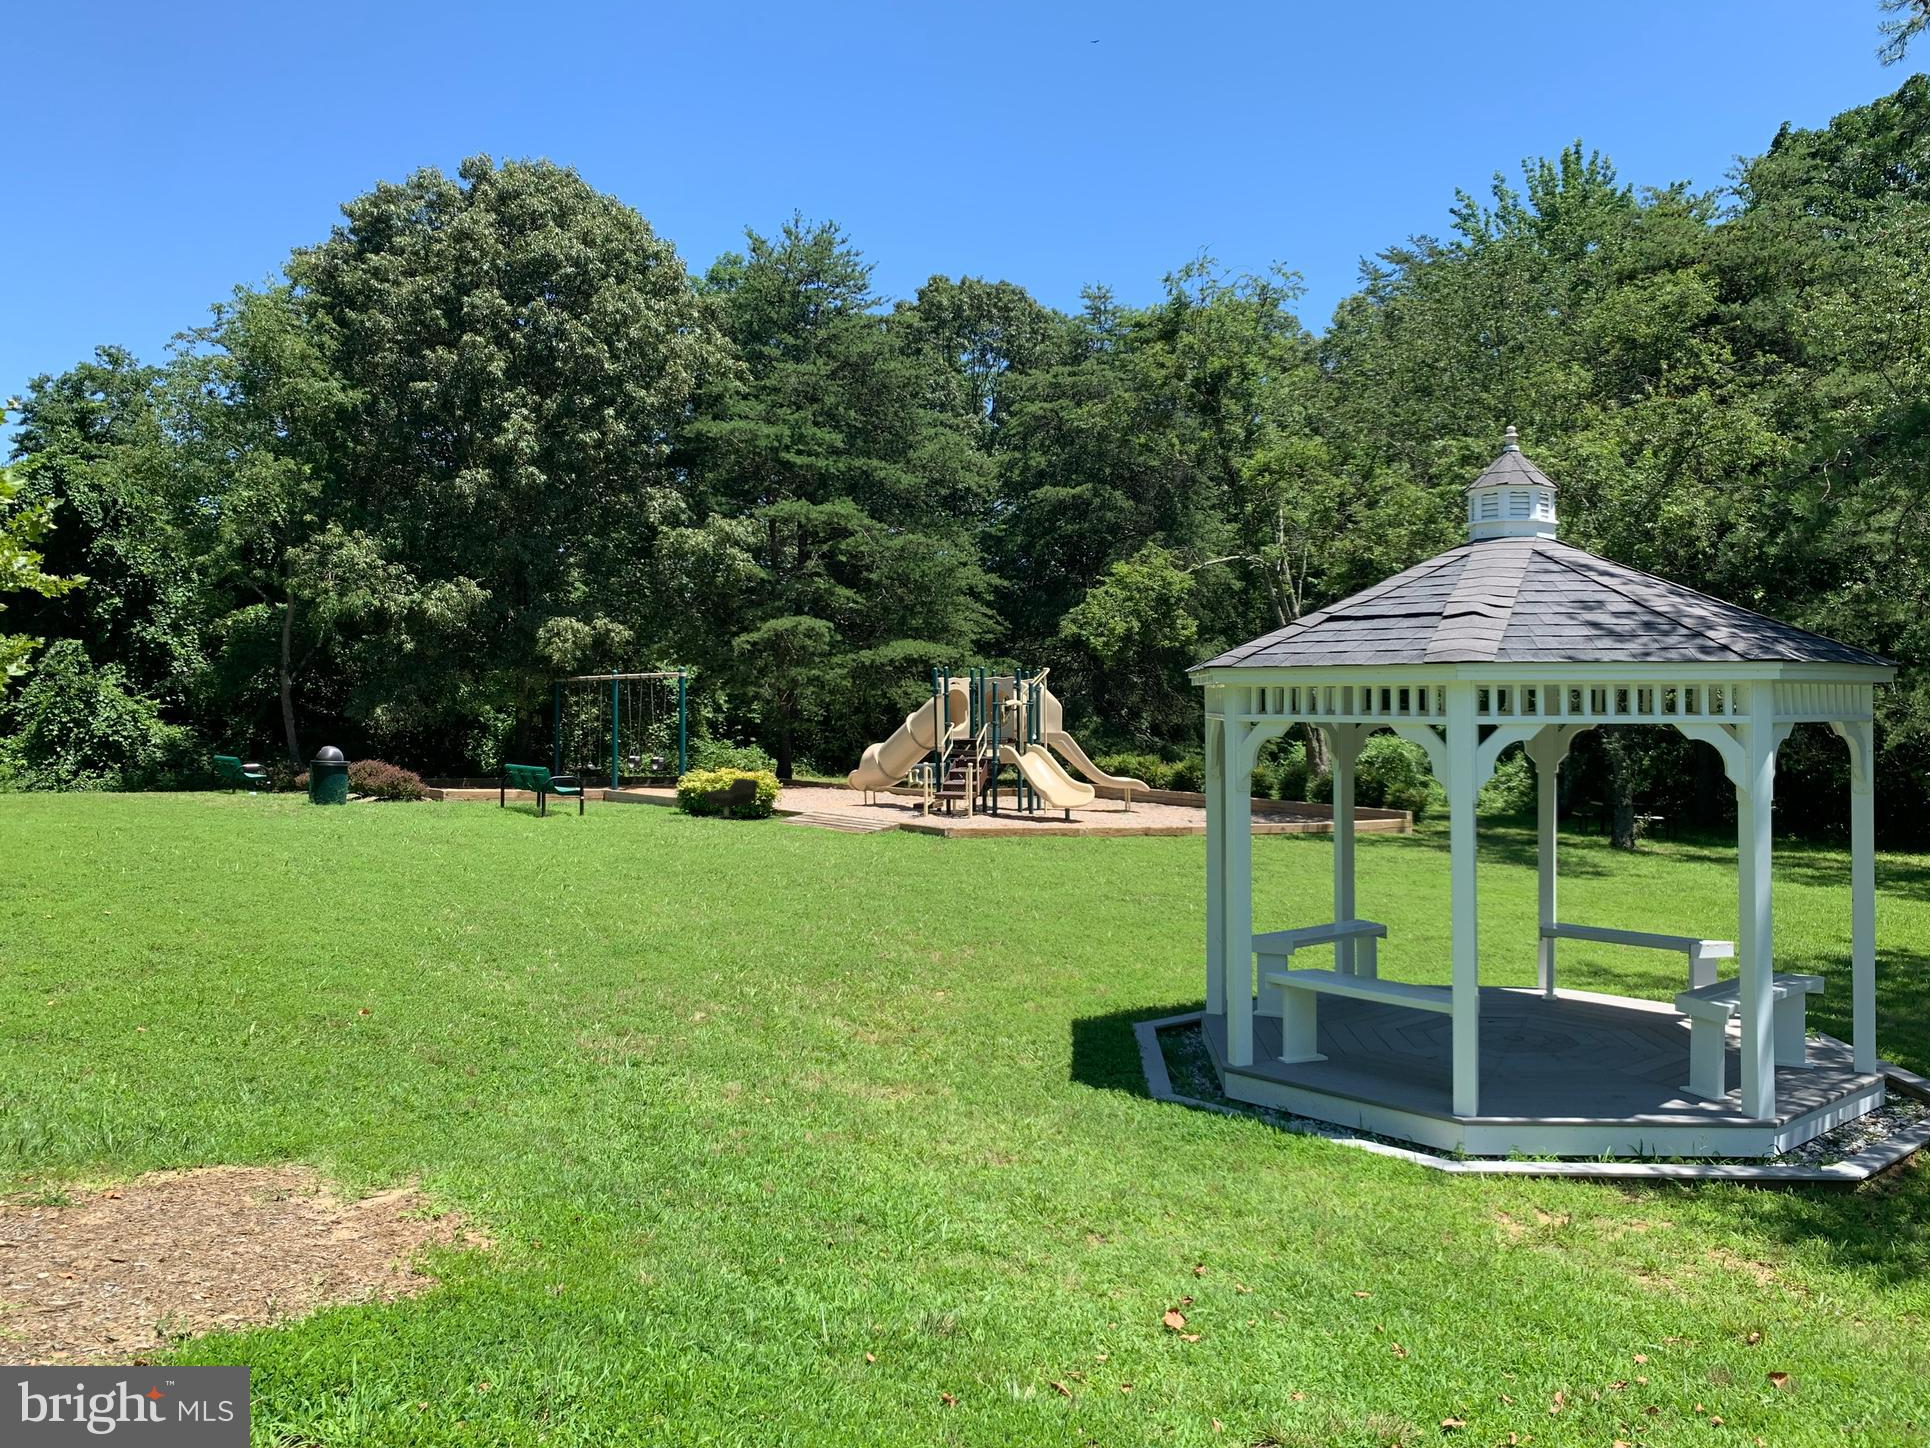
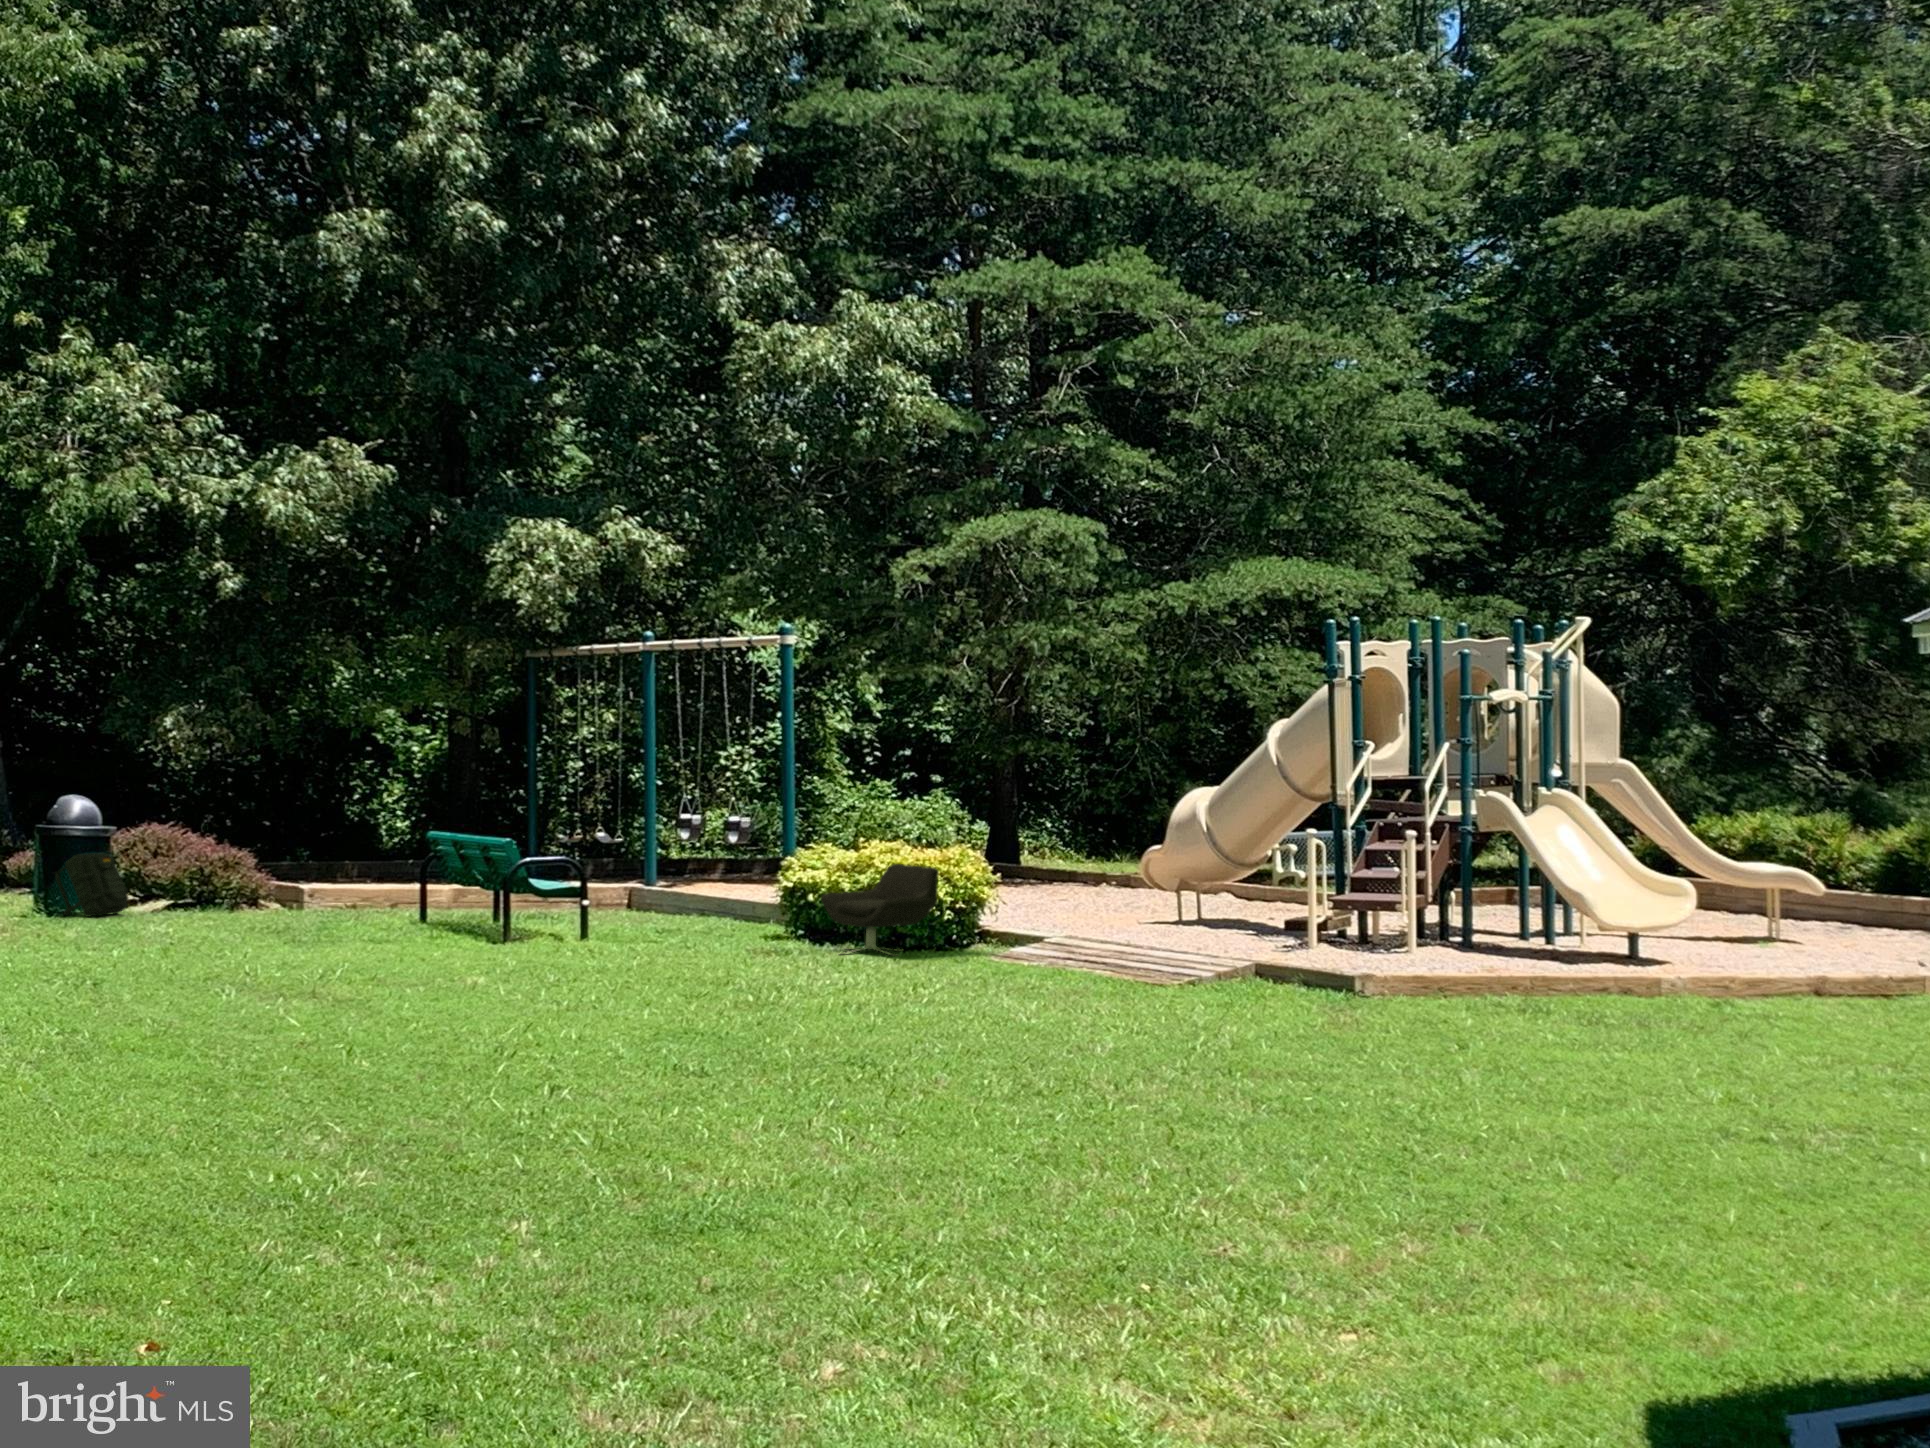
backpack: none [330,774,367,805] -> present [56,852,129,917]

